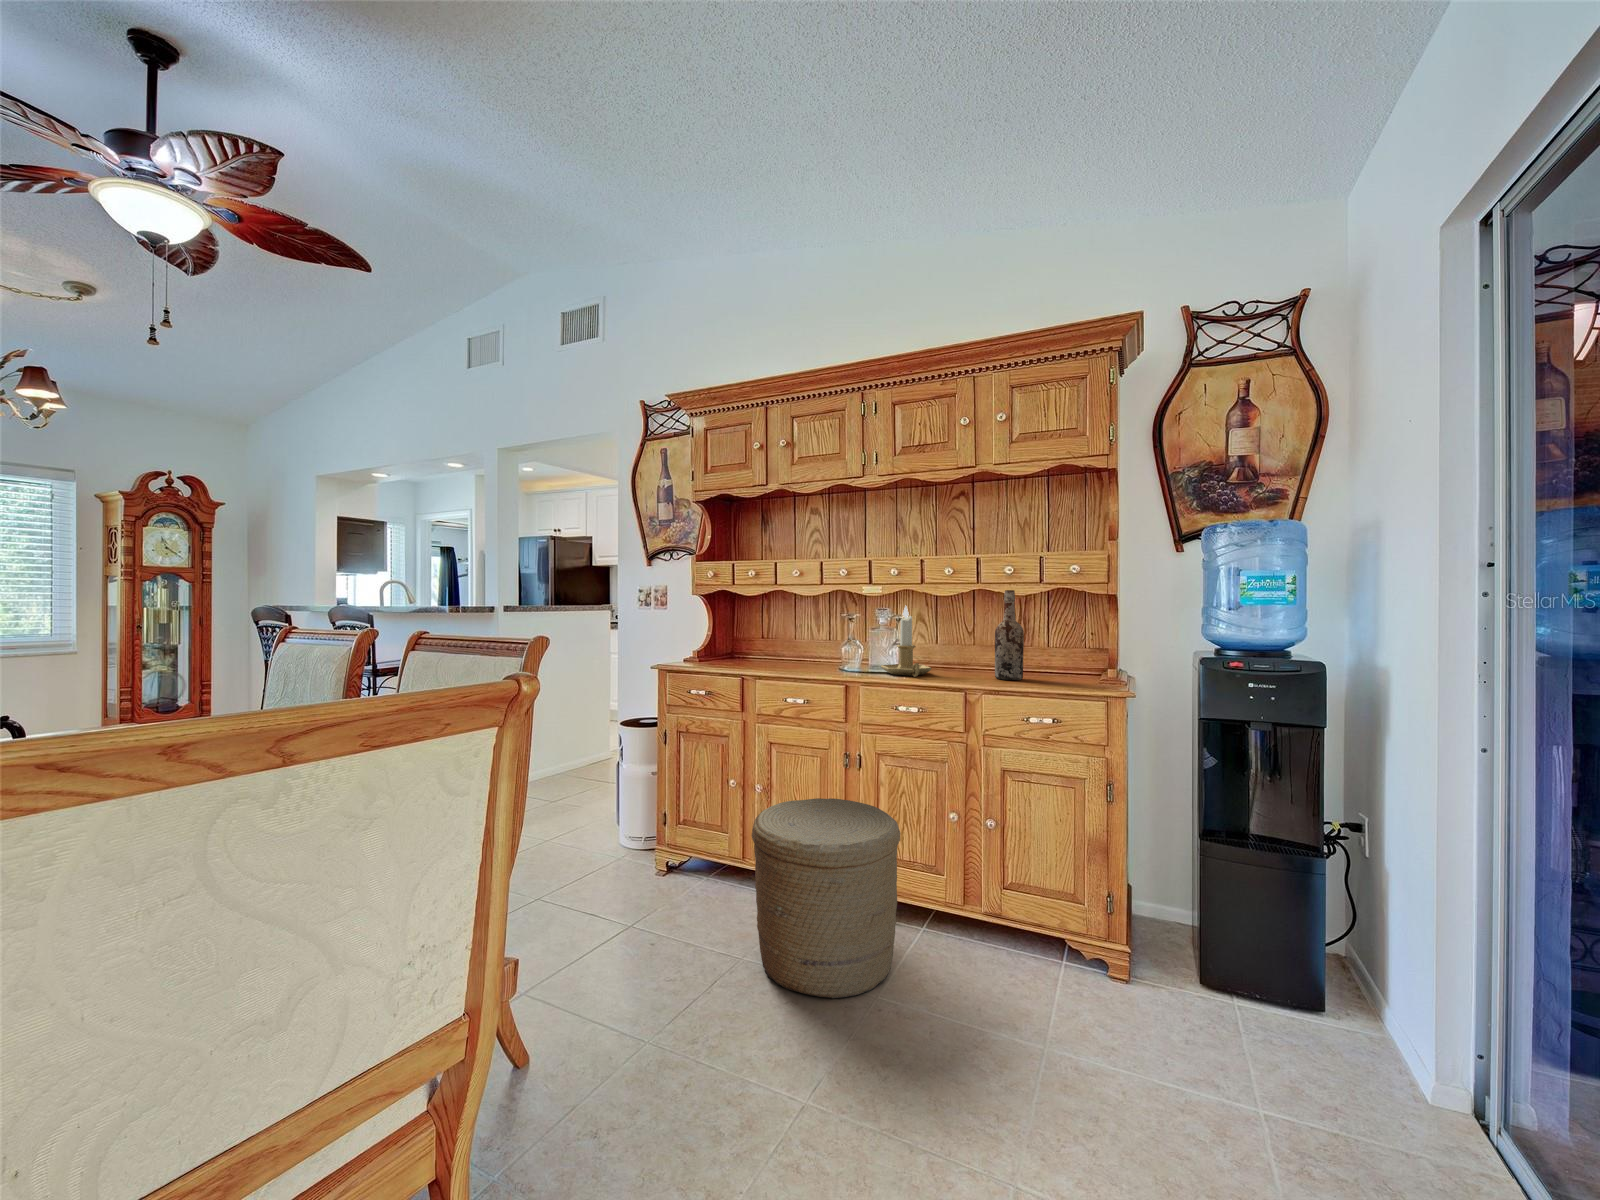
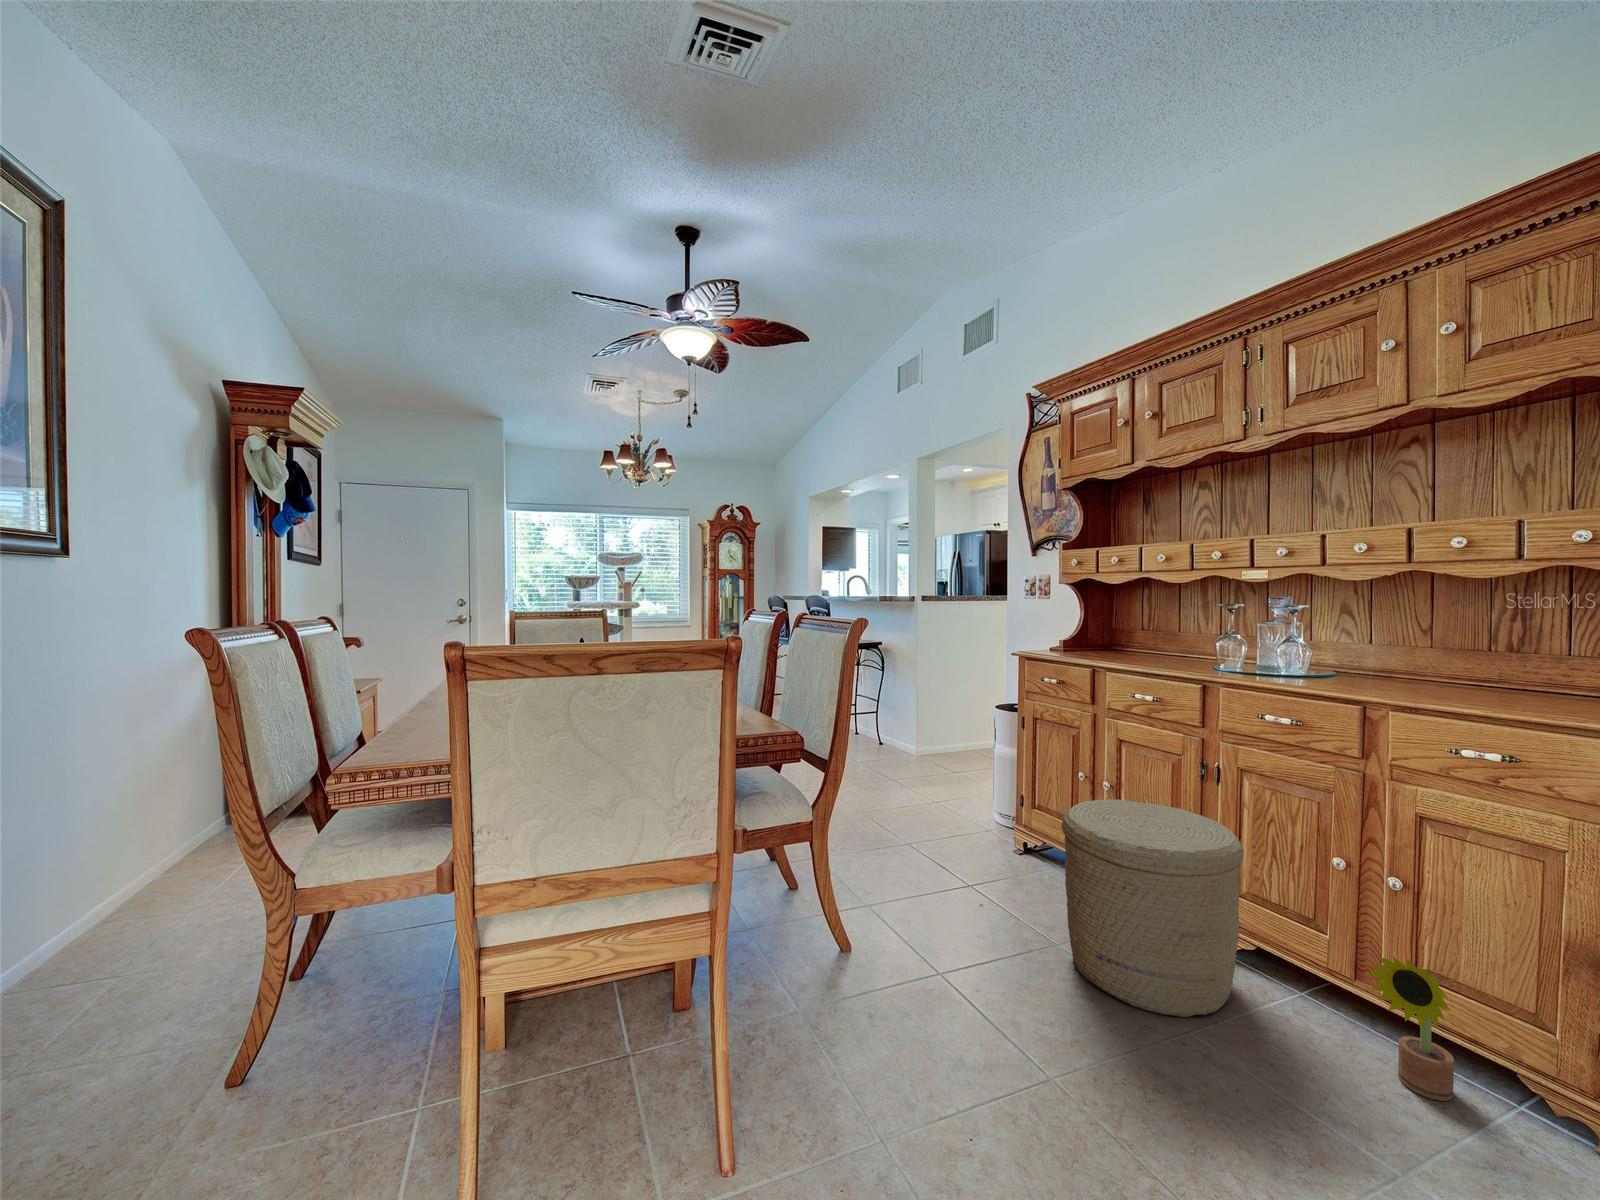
wine bottle: present [995,590,1024,680] -> none [1433,572,1488,698]
candlestick: present [881,606,932,677] -> none [1262,593,1333,682]
decorative plant: none [990,881,1045,980] -> present [1367,956,1454,1101]

